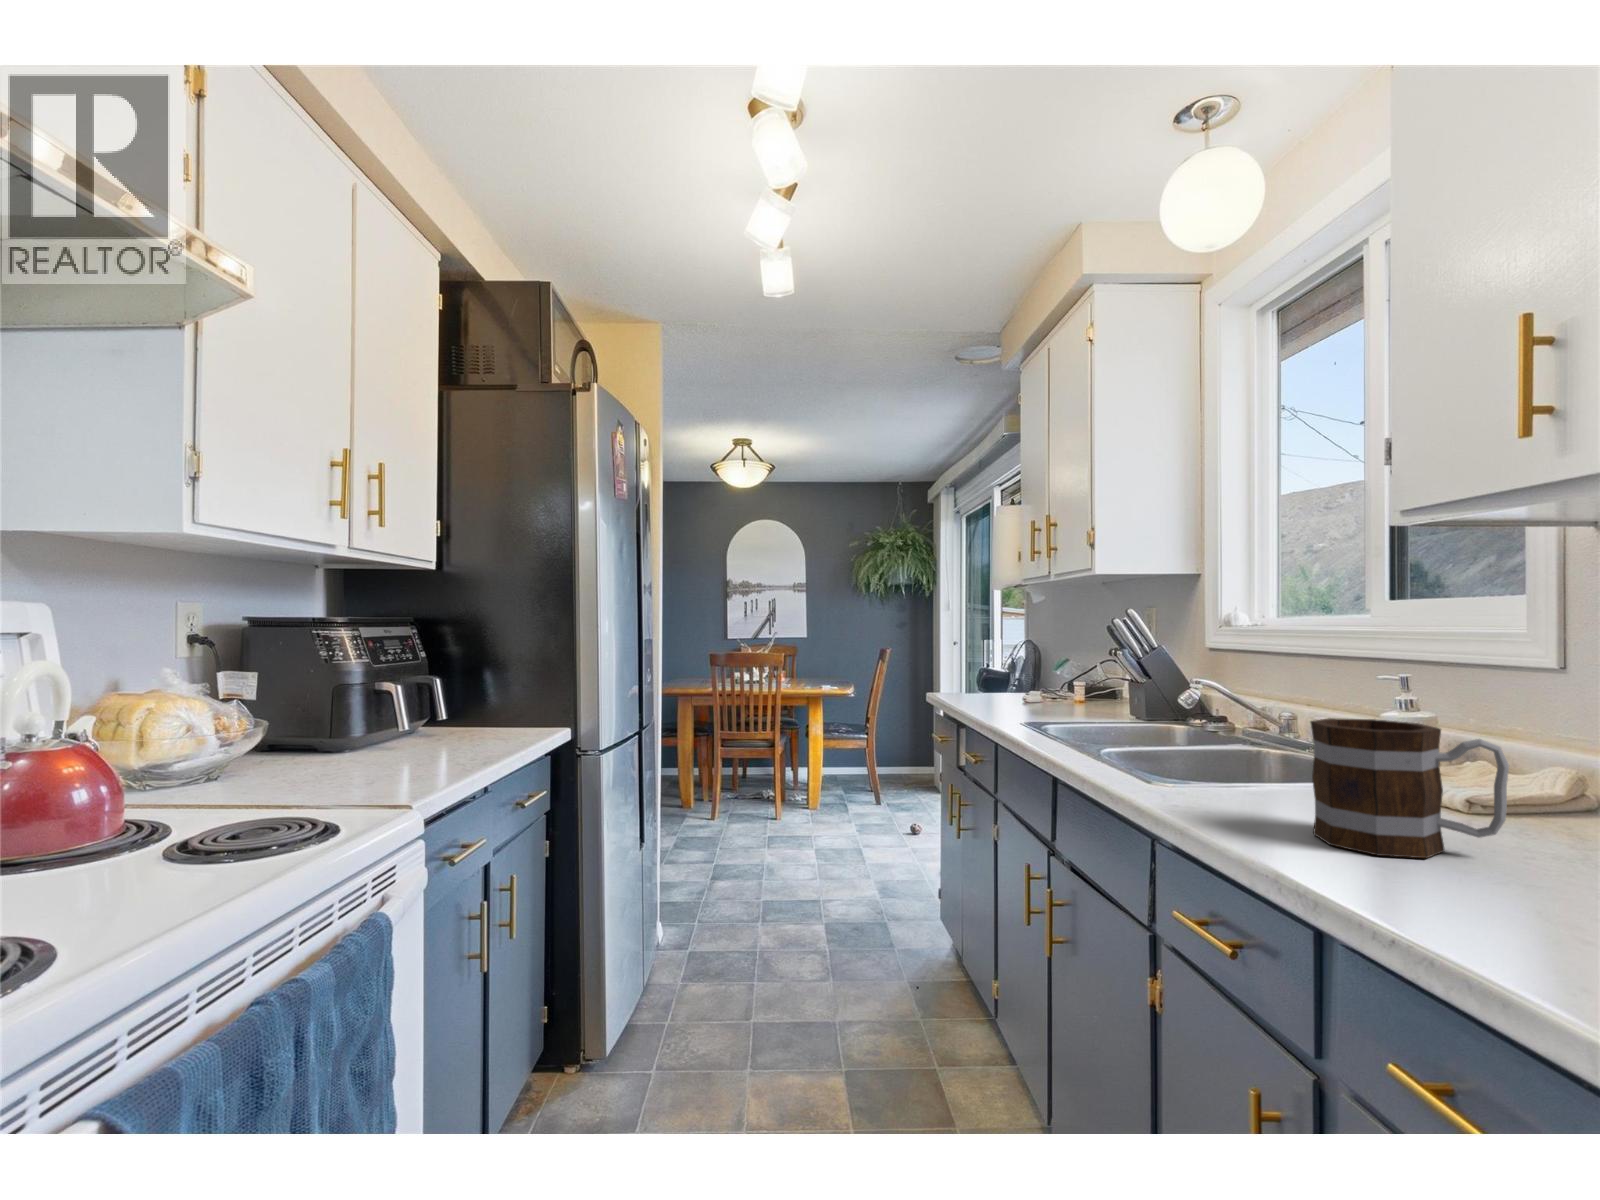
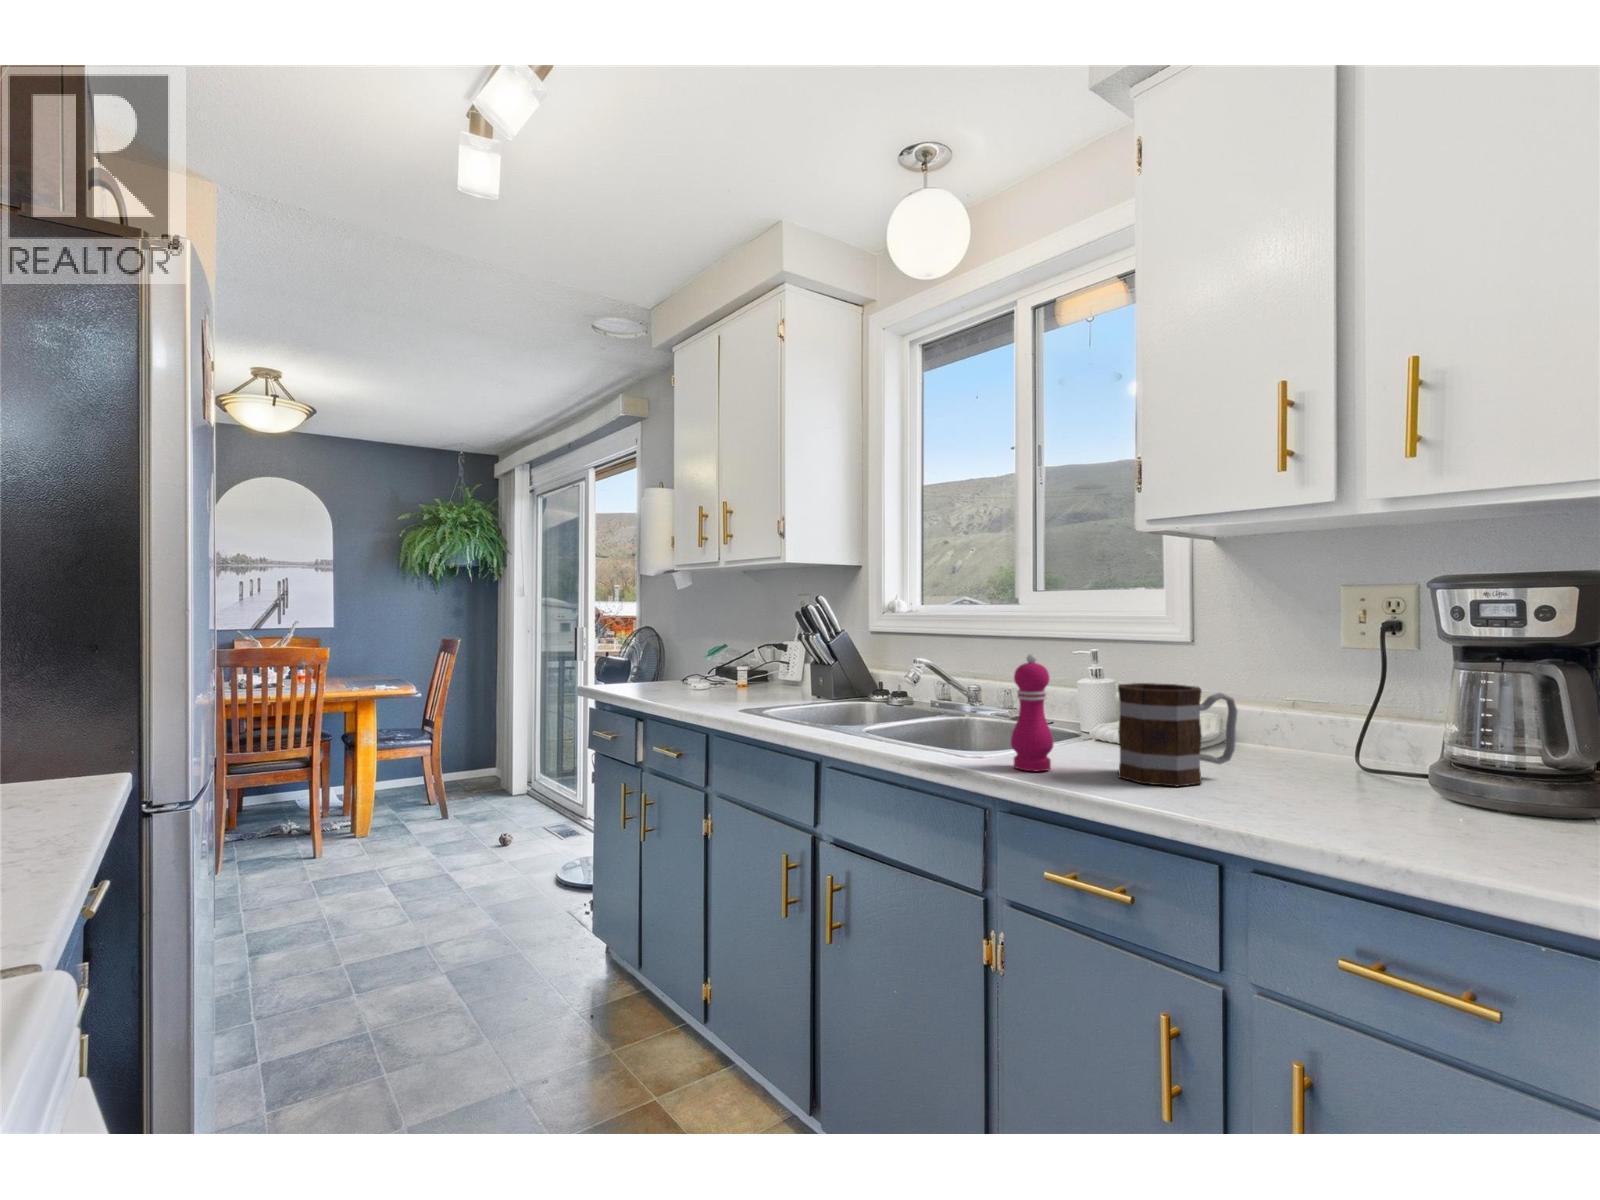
pepper mill: none [1190,677,1245,815] -> present [1011,654,1053,771]

